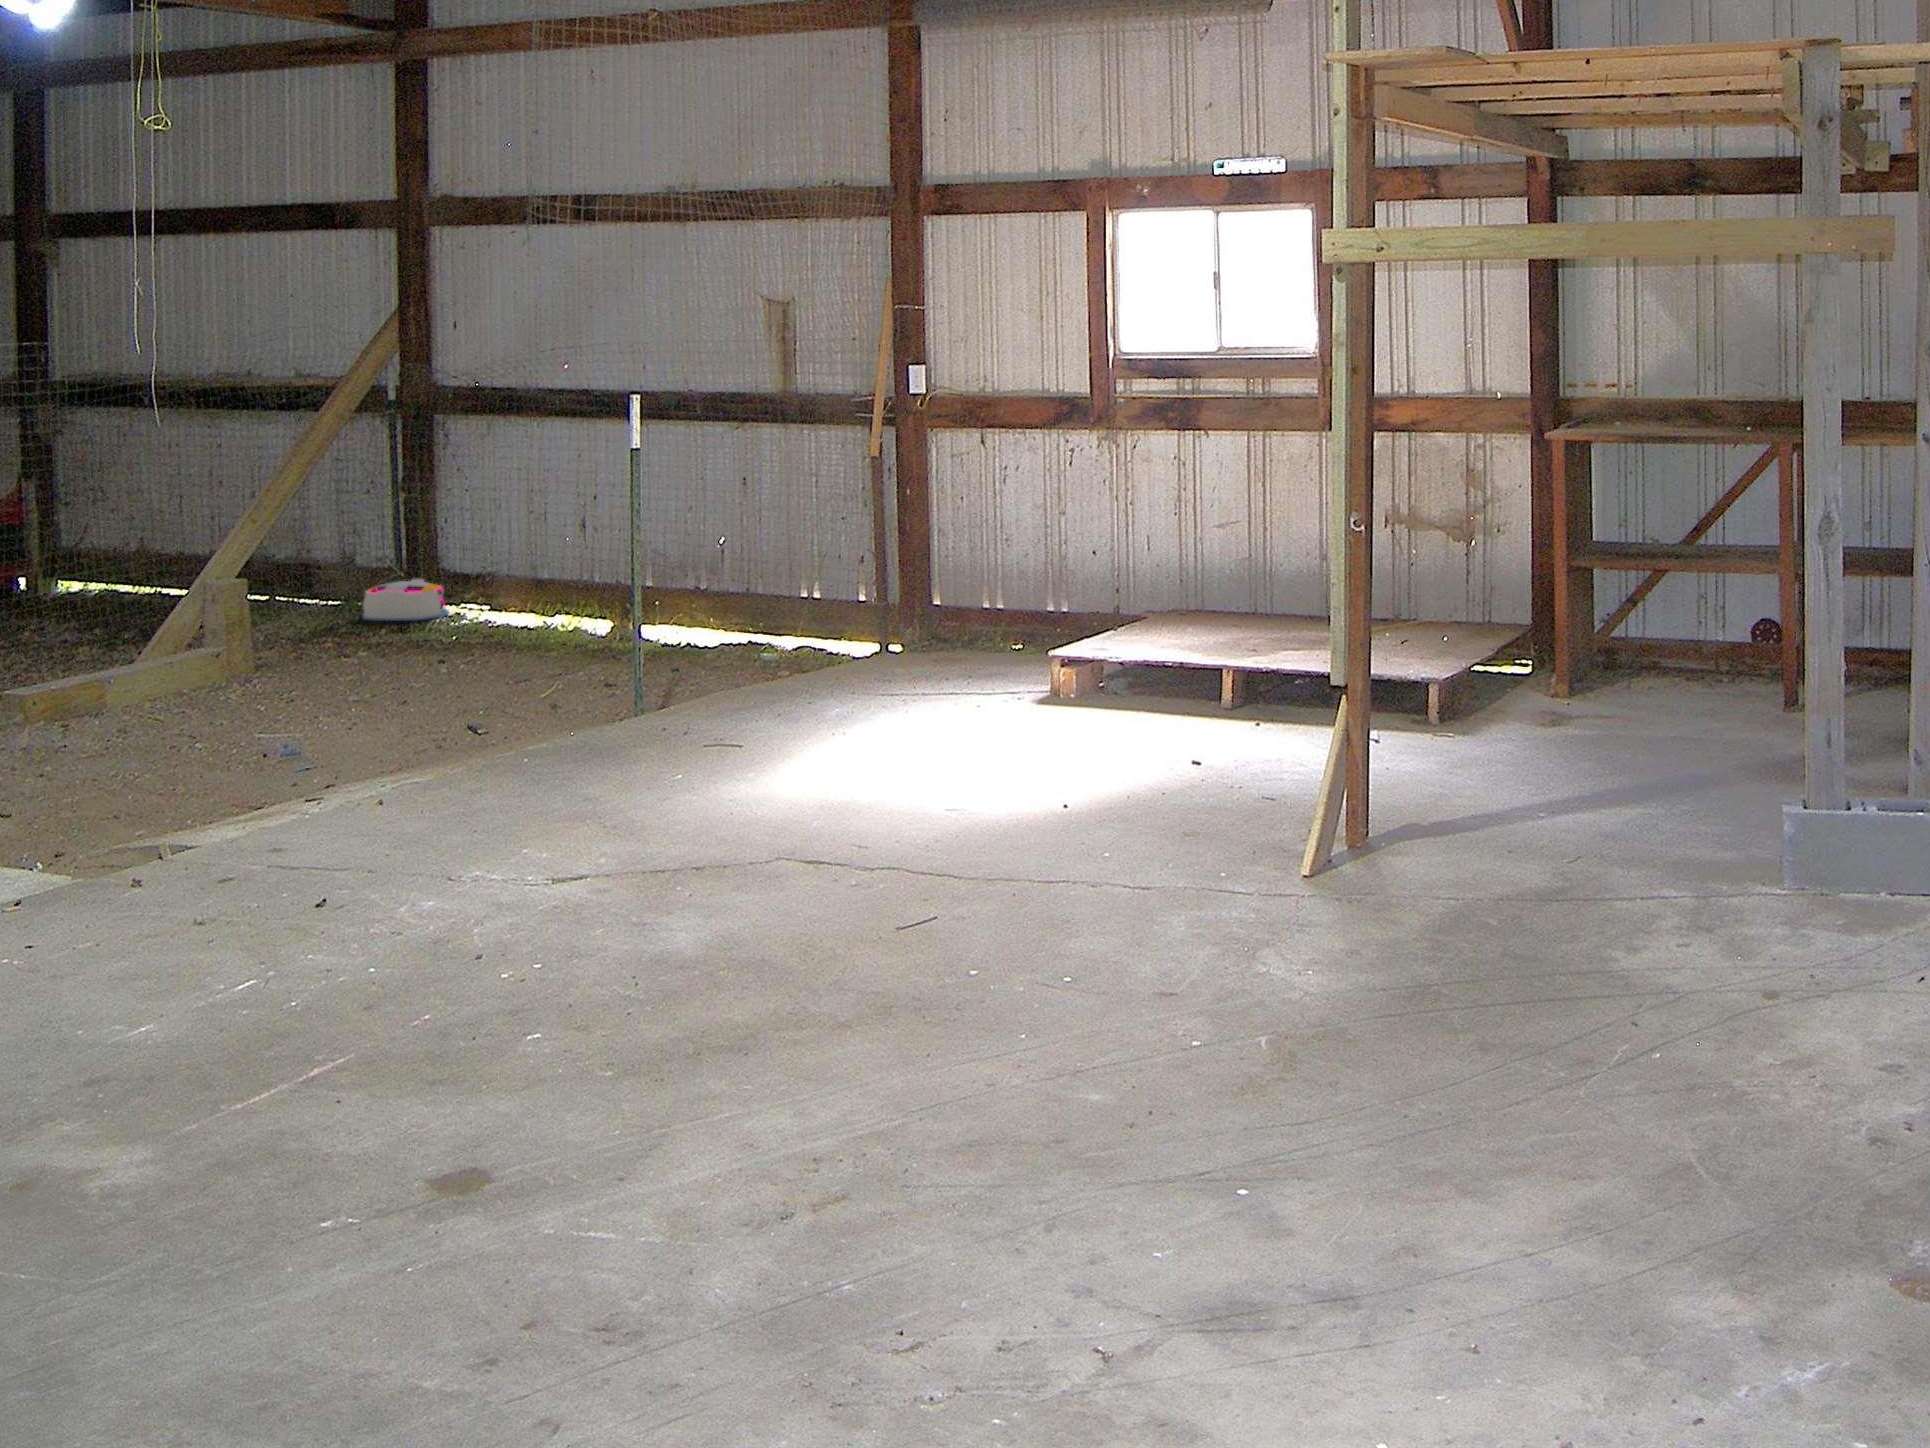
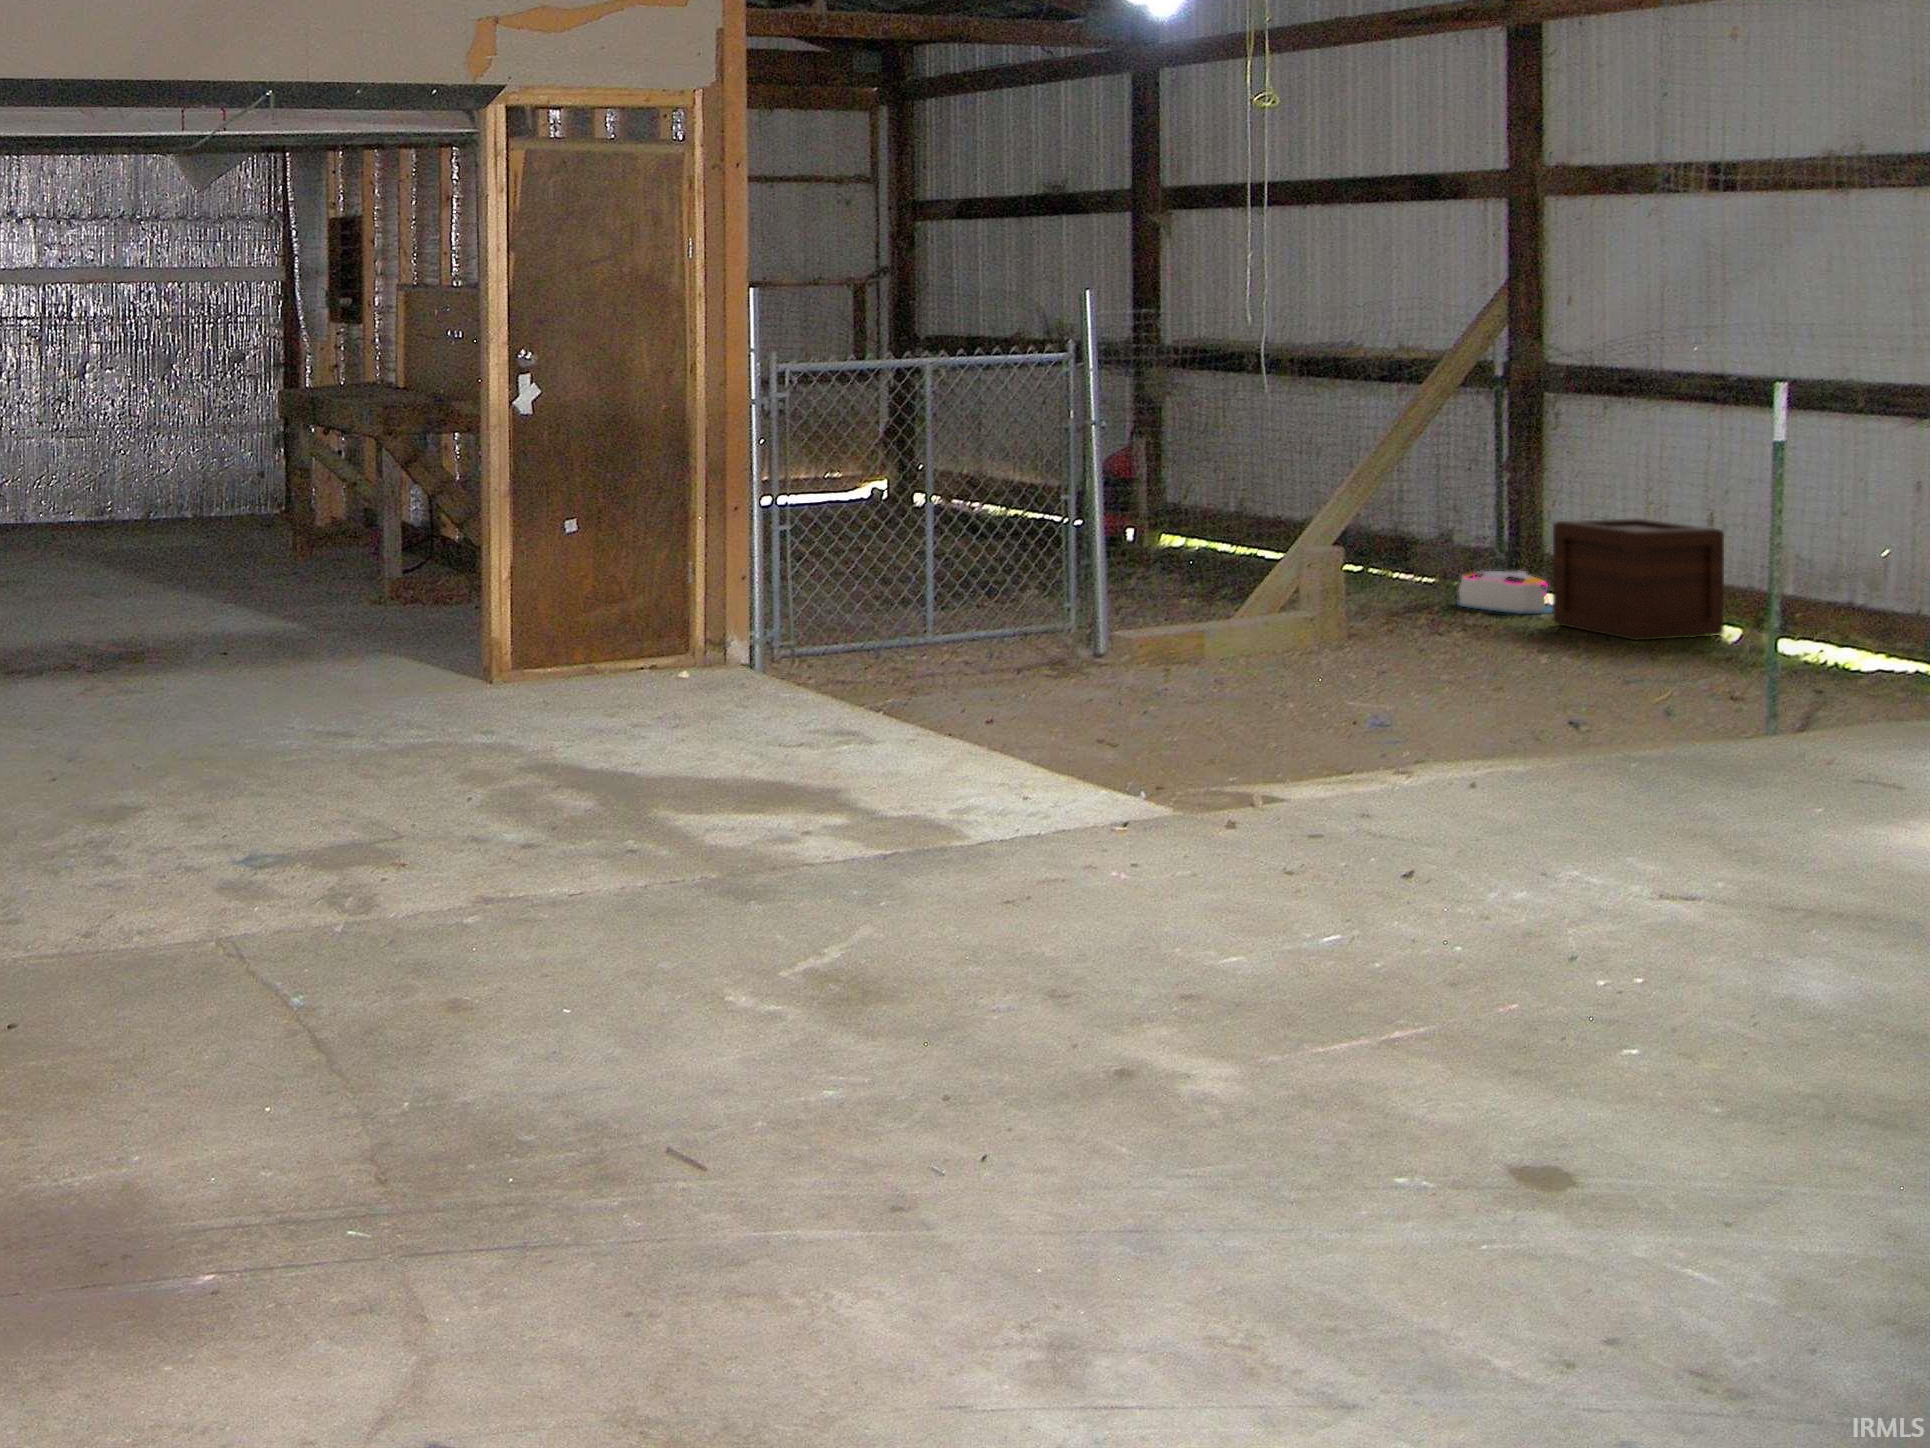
wooden crate: none [447,520,592,634] -> present [1553,518,1724,640]

